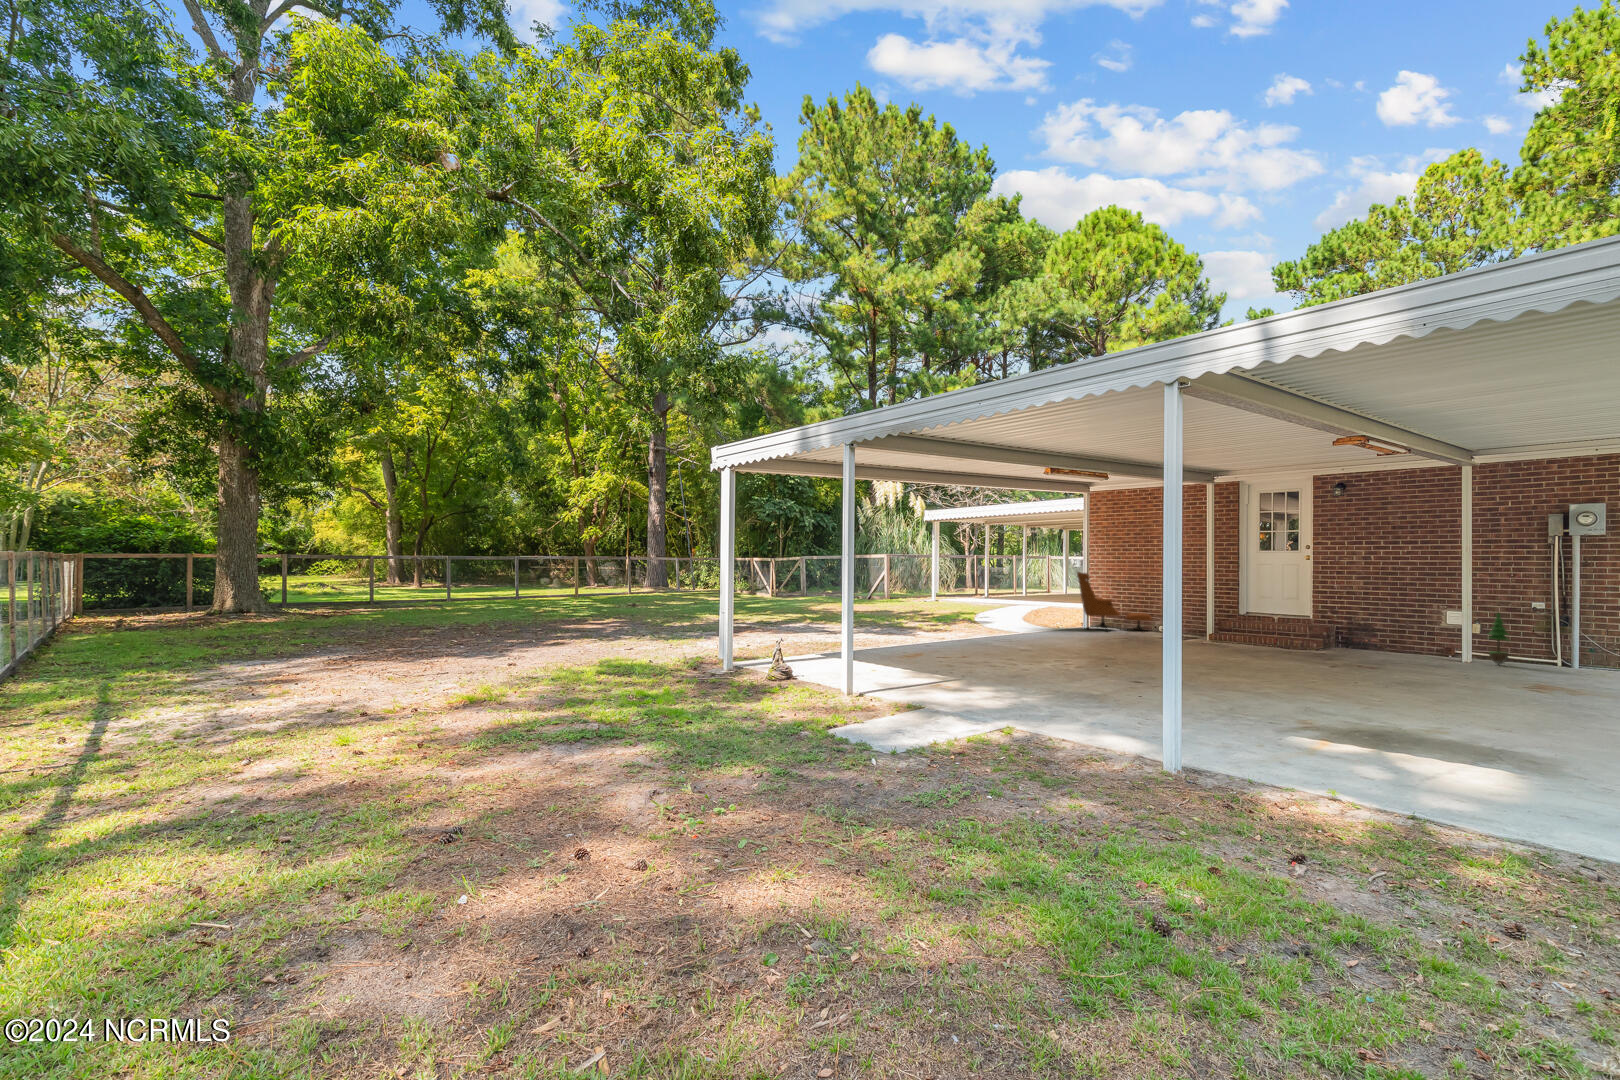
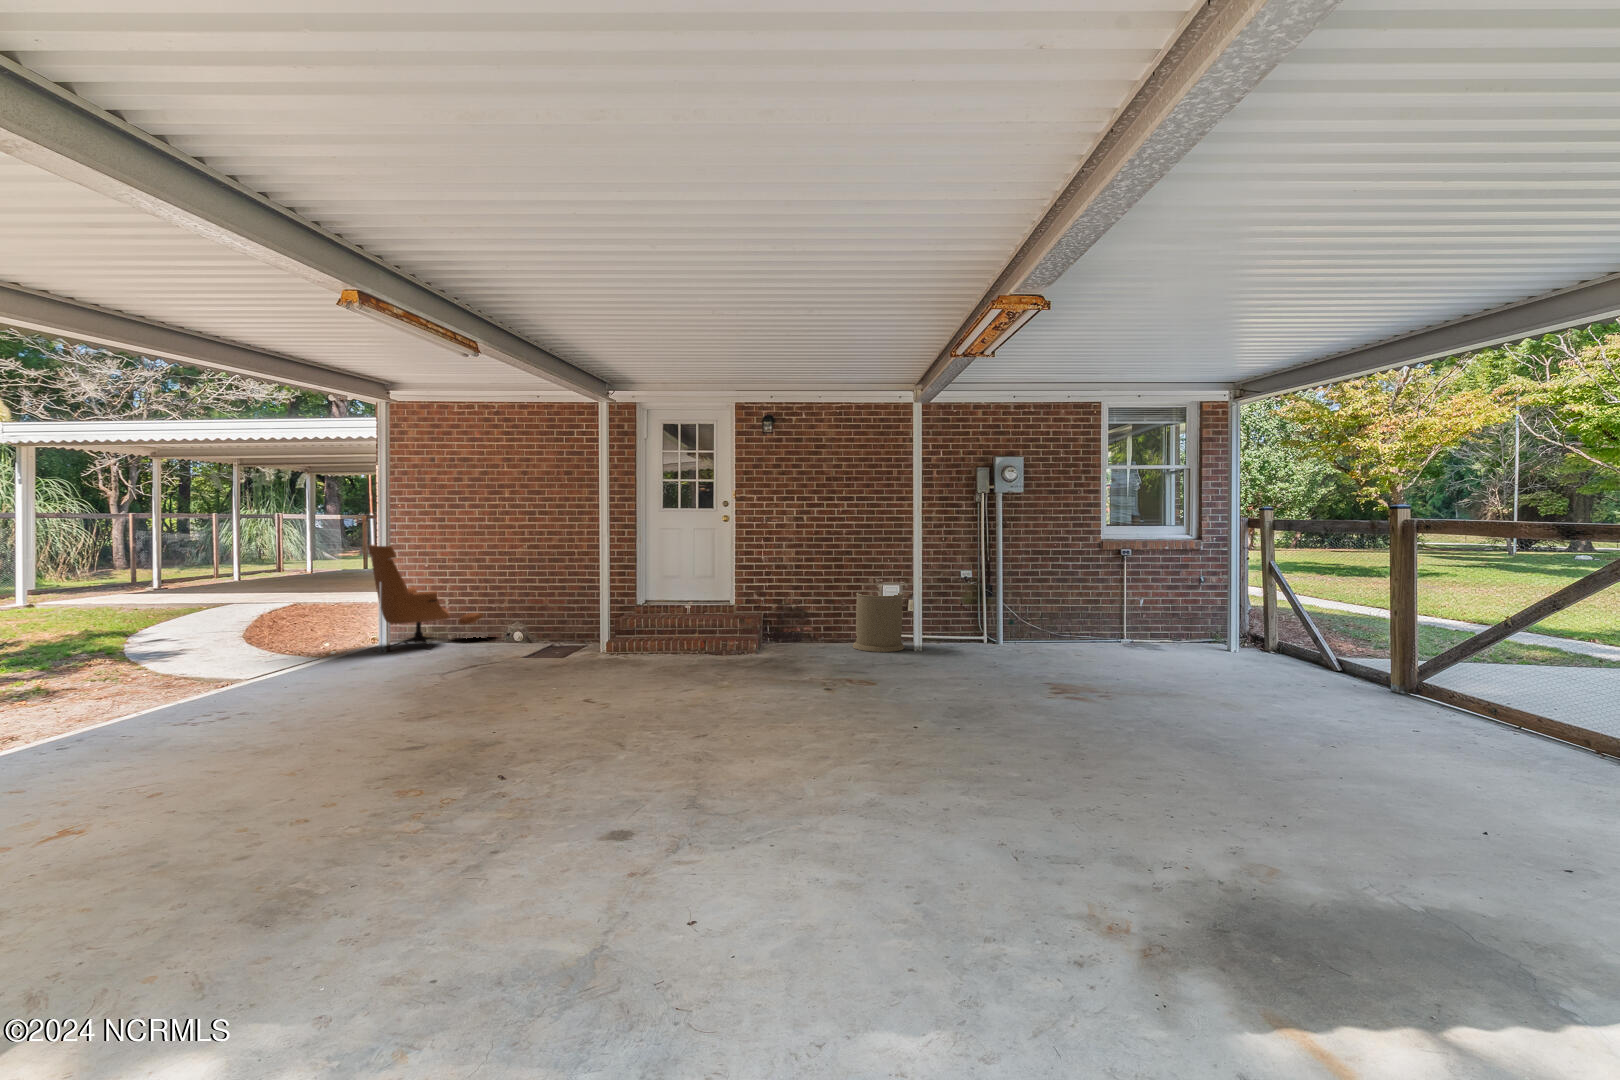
potted tree: present [1489,613,1509,665] -> none [922,582,945,646]
trash can: none [1411,616,1464,663] -> present [853,592,905,652]

